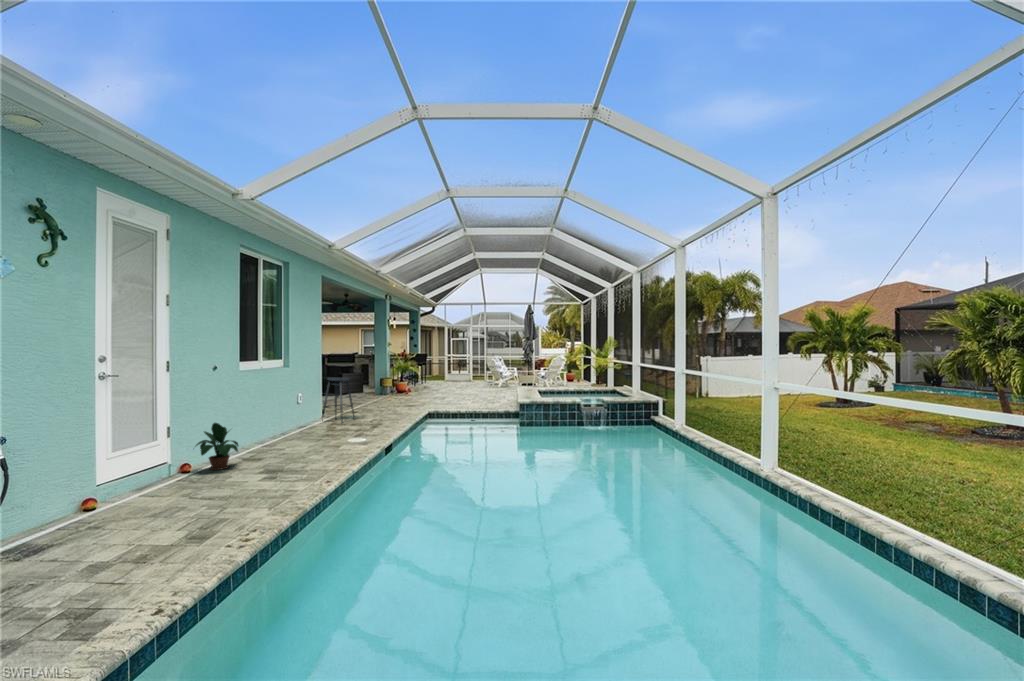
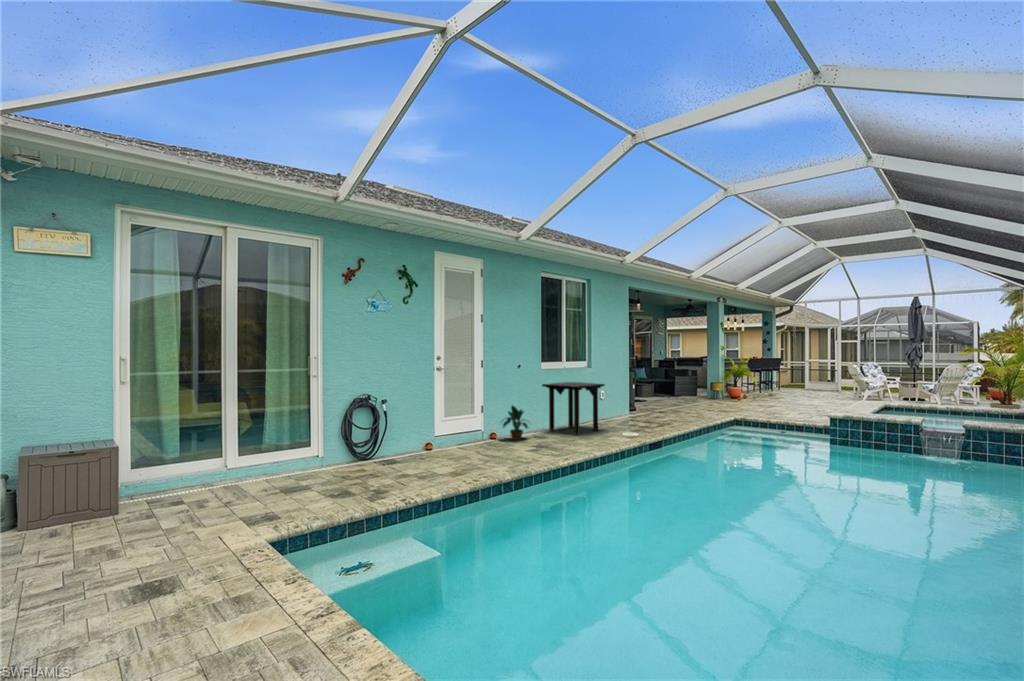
stool: present [322,378,355,421] -> none [625,377,656,419]
side table: none [240,386,321,451] -> present [542,382,605,435]

